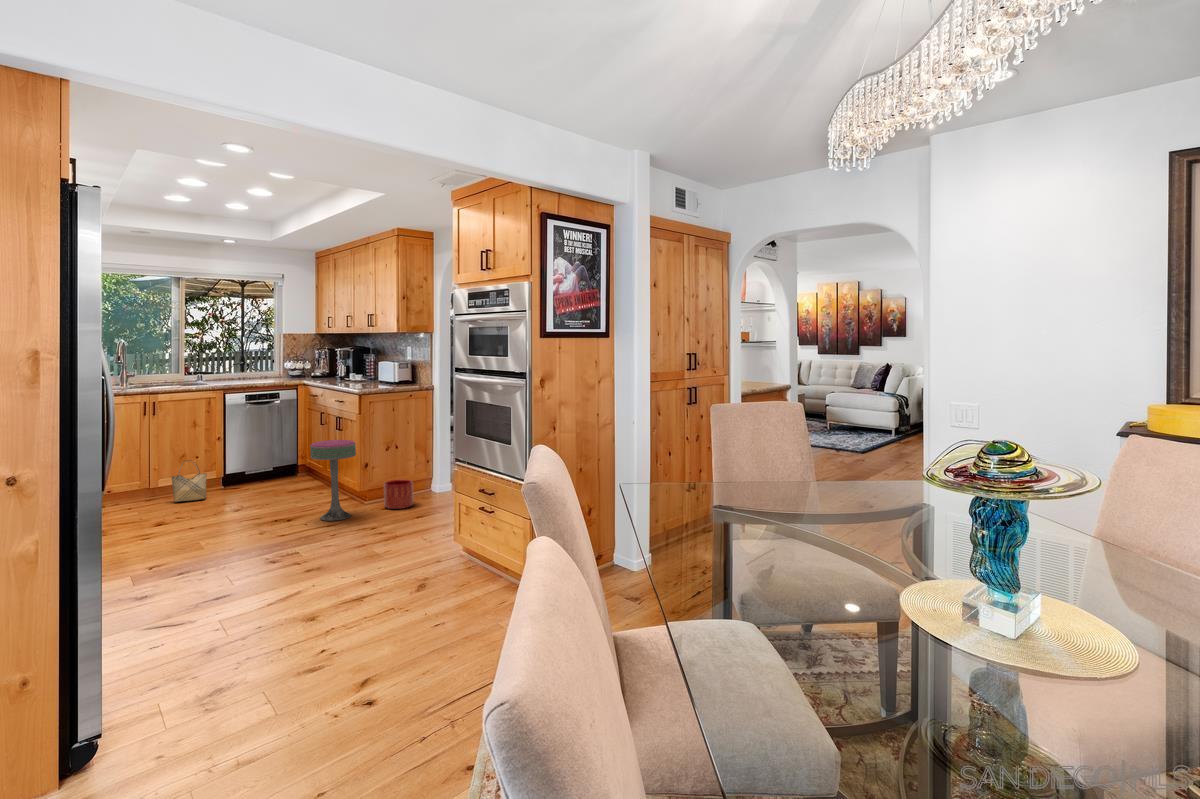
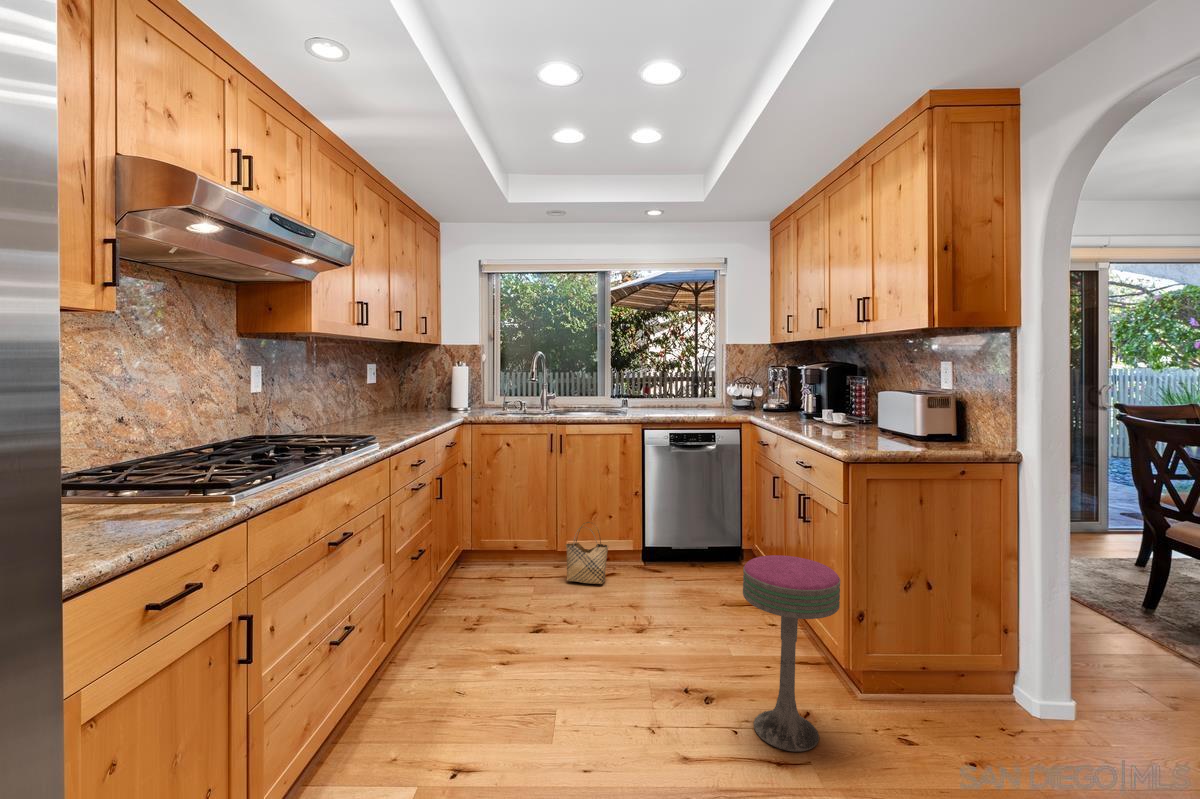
planter: present [384,479,413,509] -> none [894,665,974,758]

